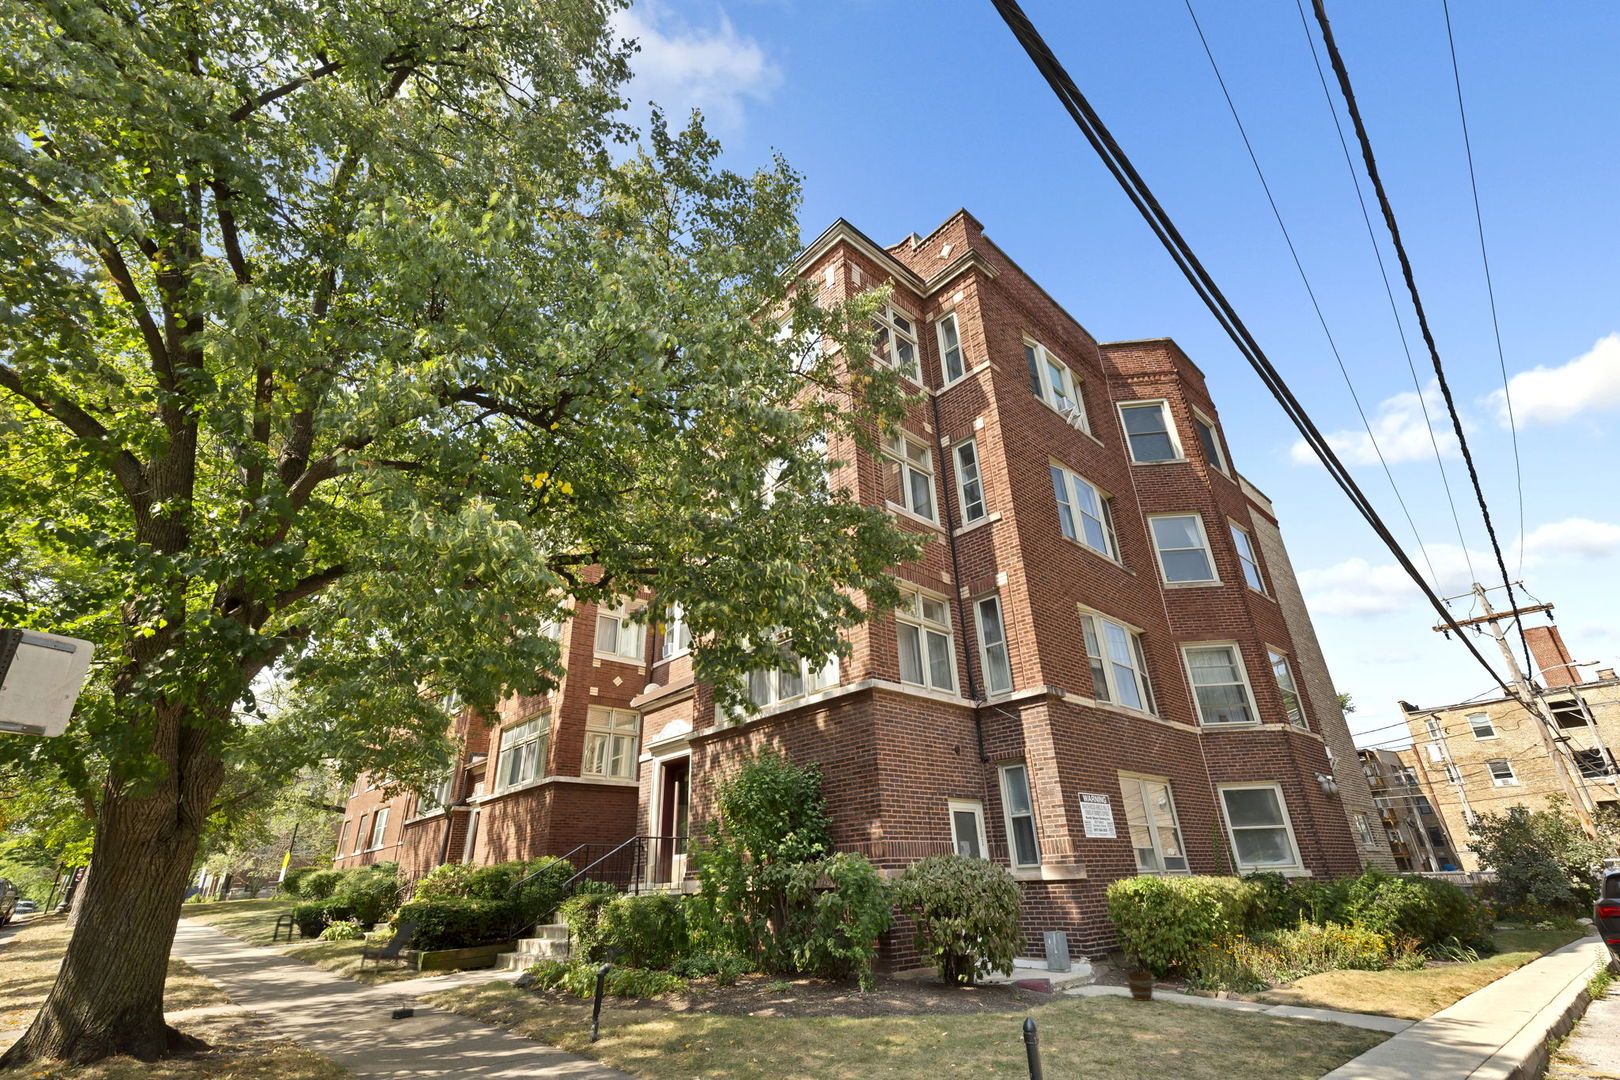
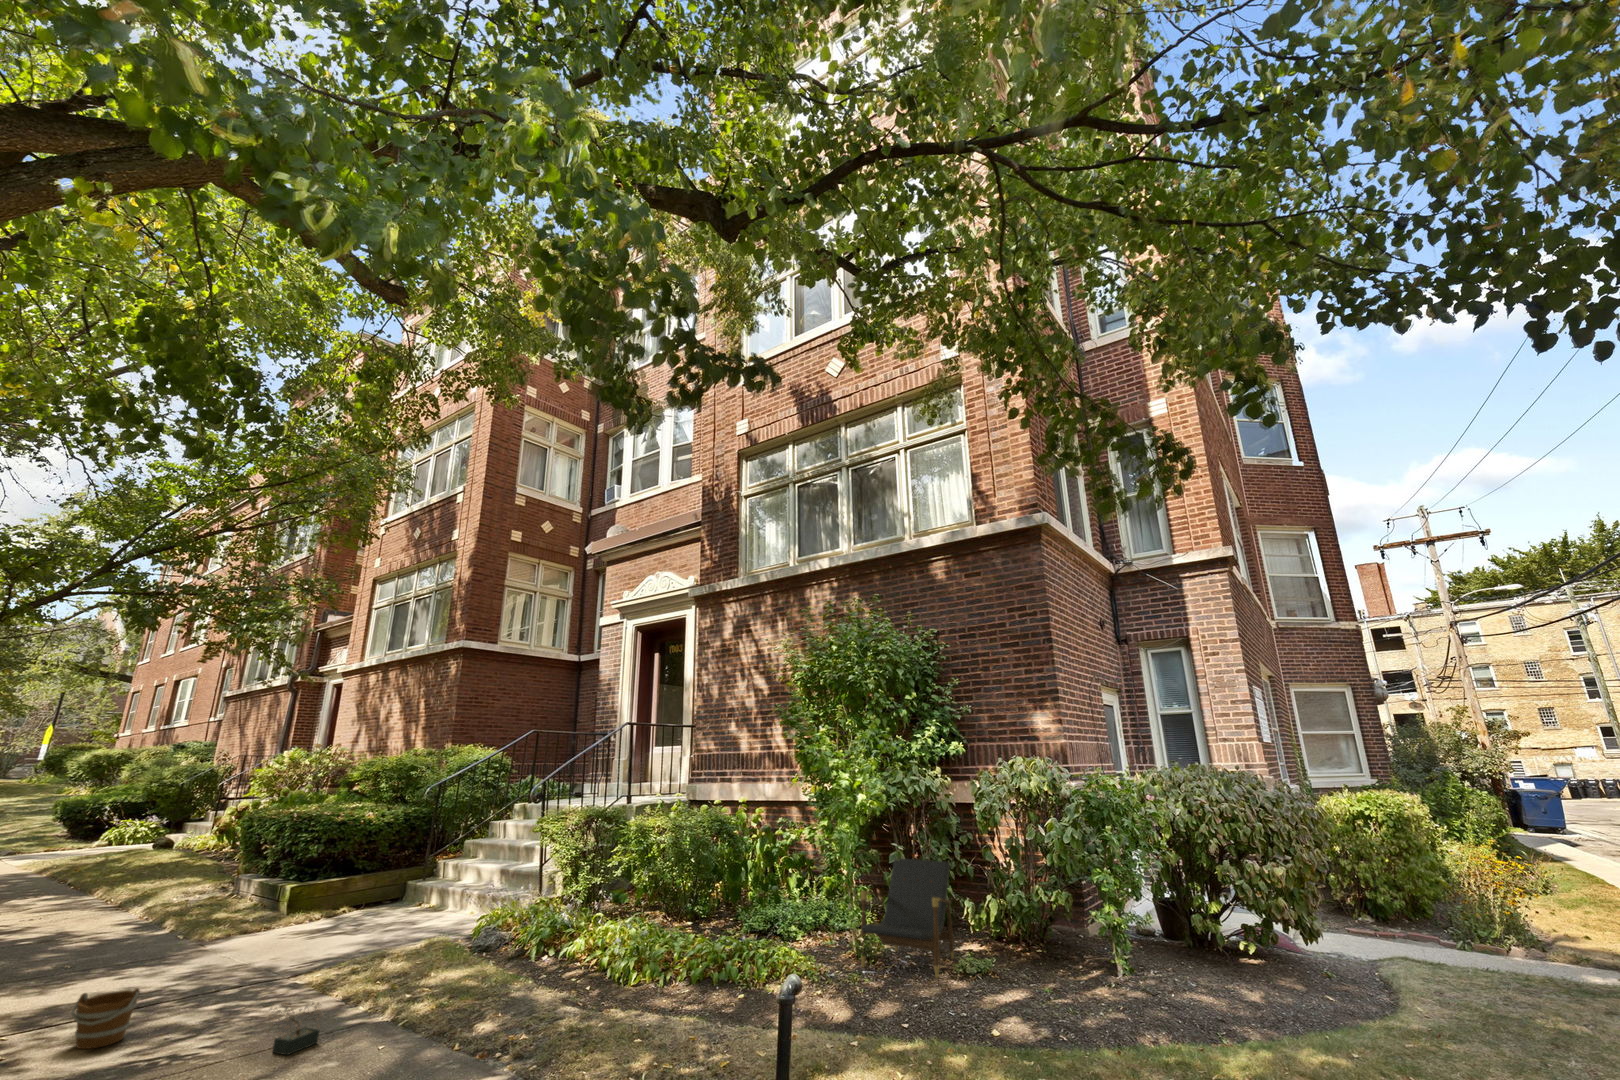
bench: present [273,914,321,942] -> none [18,807,100,849]
lounge chair: present [358,920,419,973] -> present [861,858,954,978]
bucket: present [1125,971,1154,1001] -> present [71,988,140,1049]

